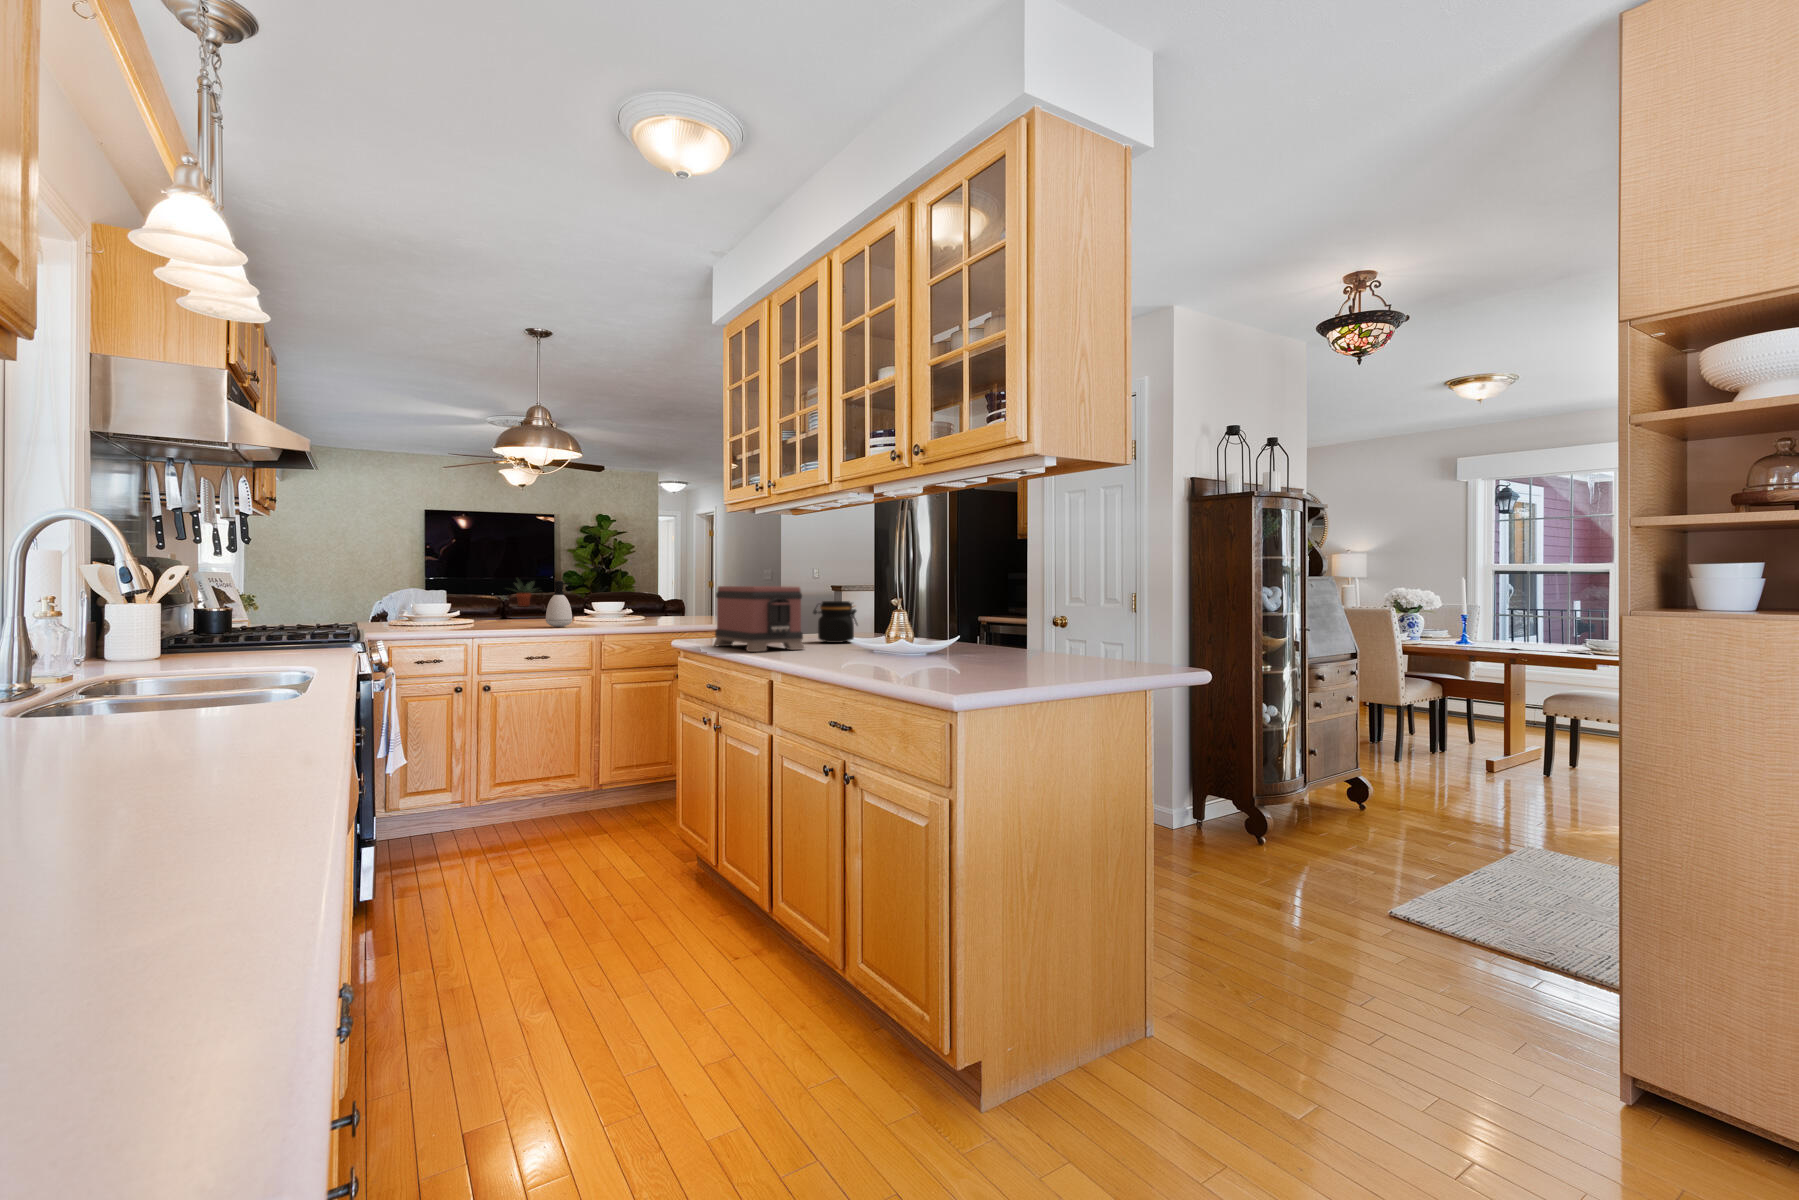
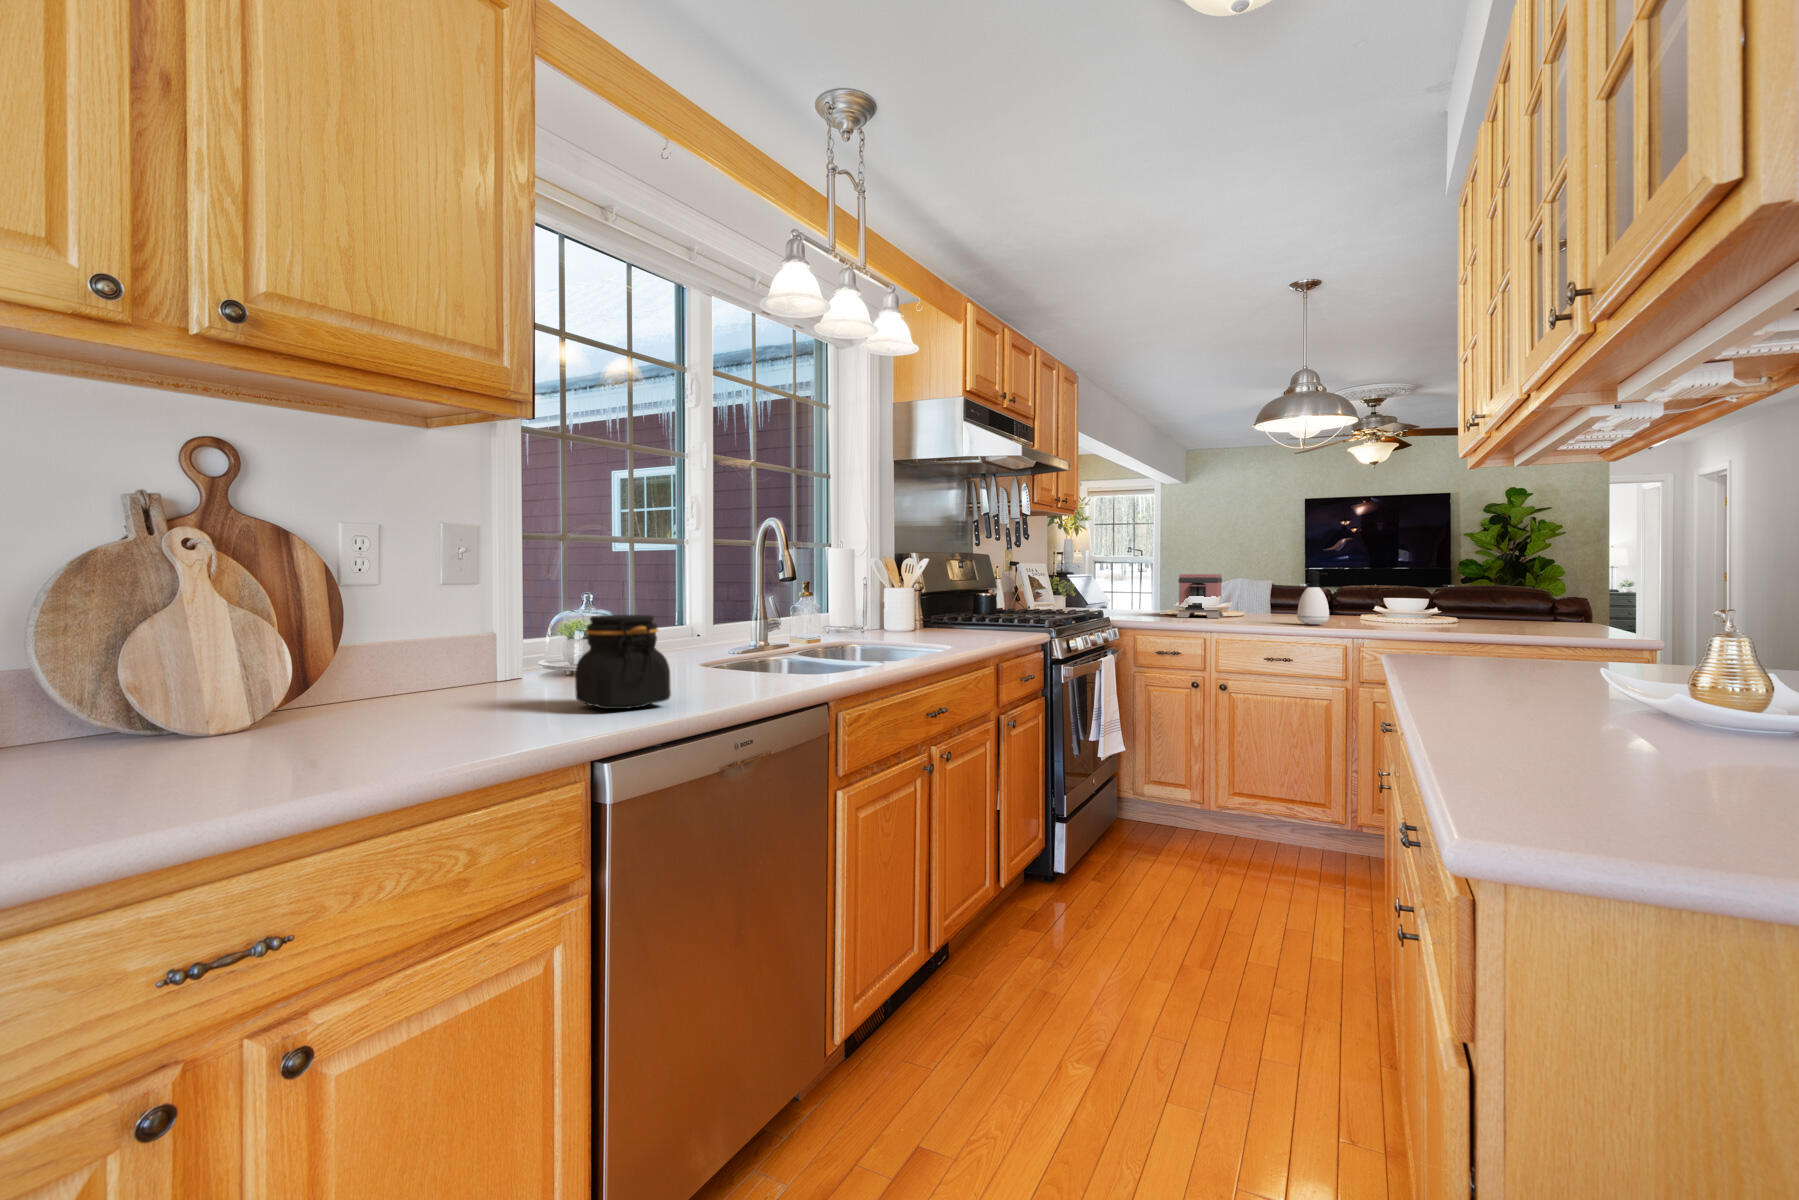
potted plant: present [509,578,537,606] -> none [1351,567,1398,601]
toaster: present [714,586,804,652] -> present [1177,574,1223,618]
jar: present [813,601,858,643] -> present [575,615,671,709]

